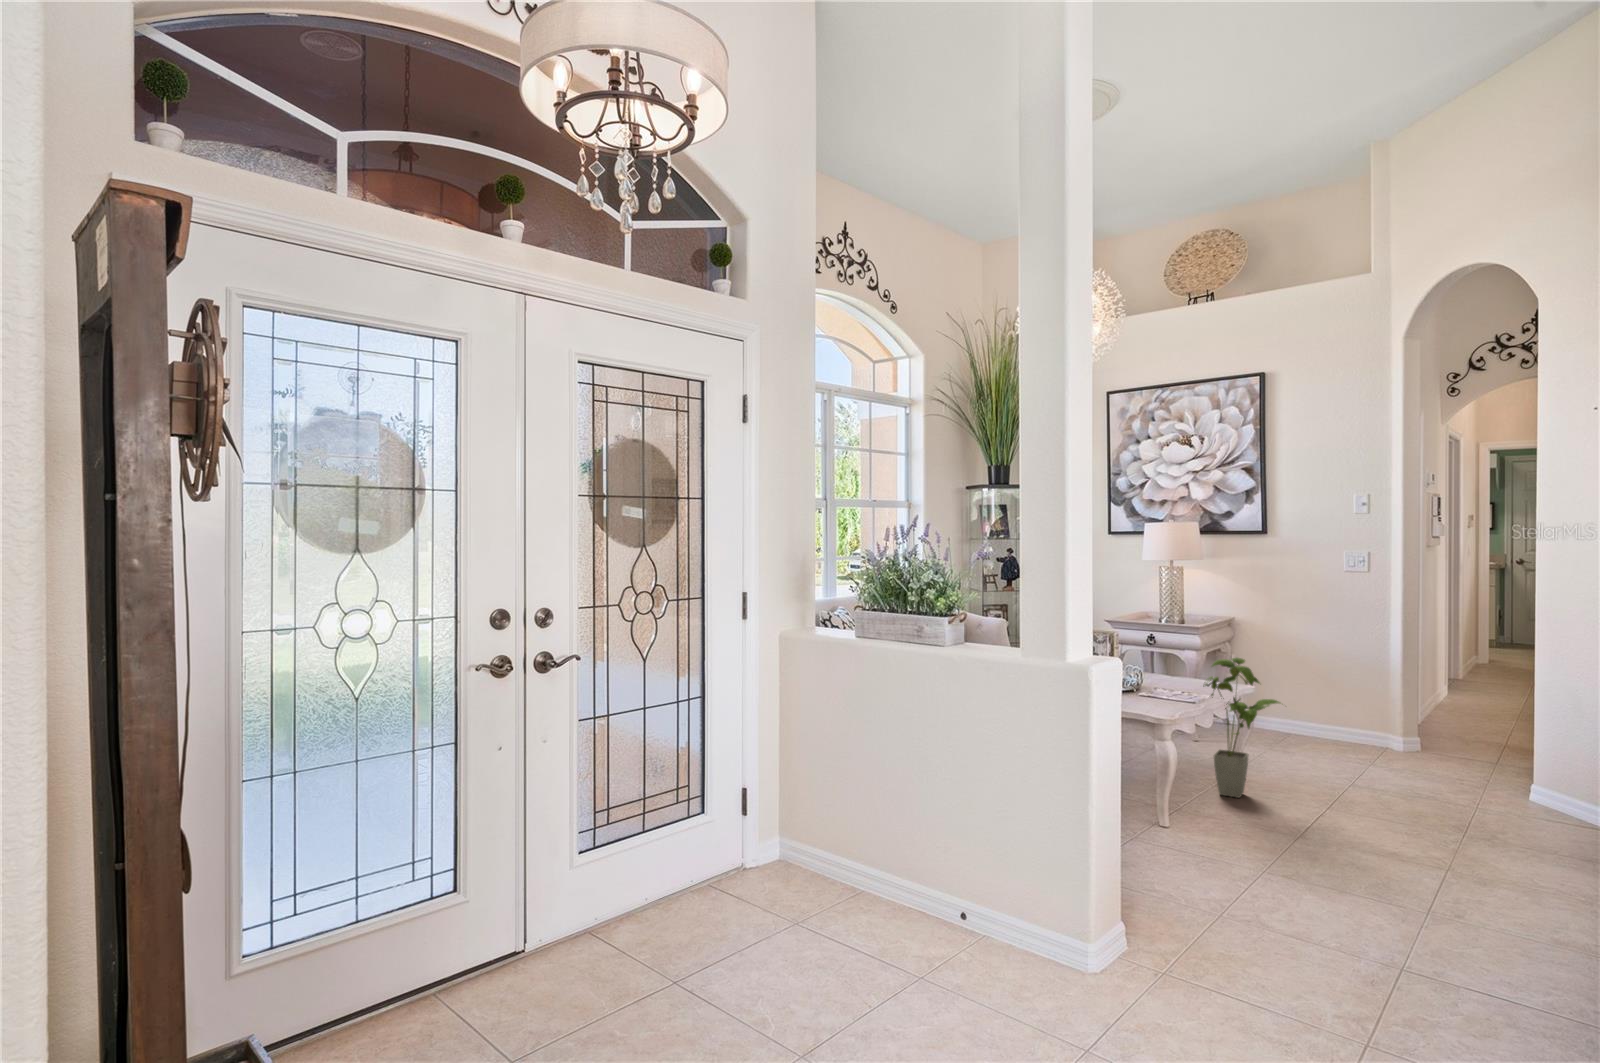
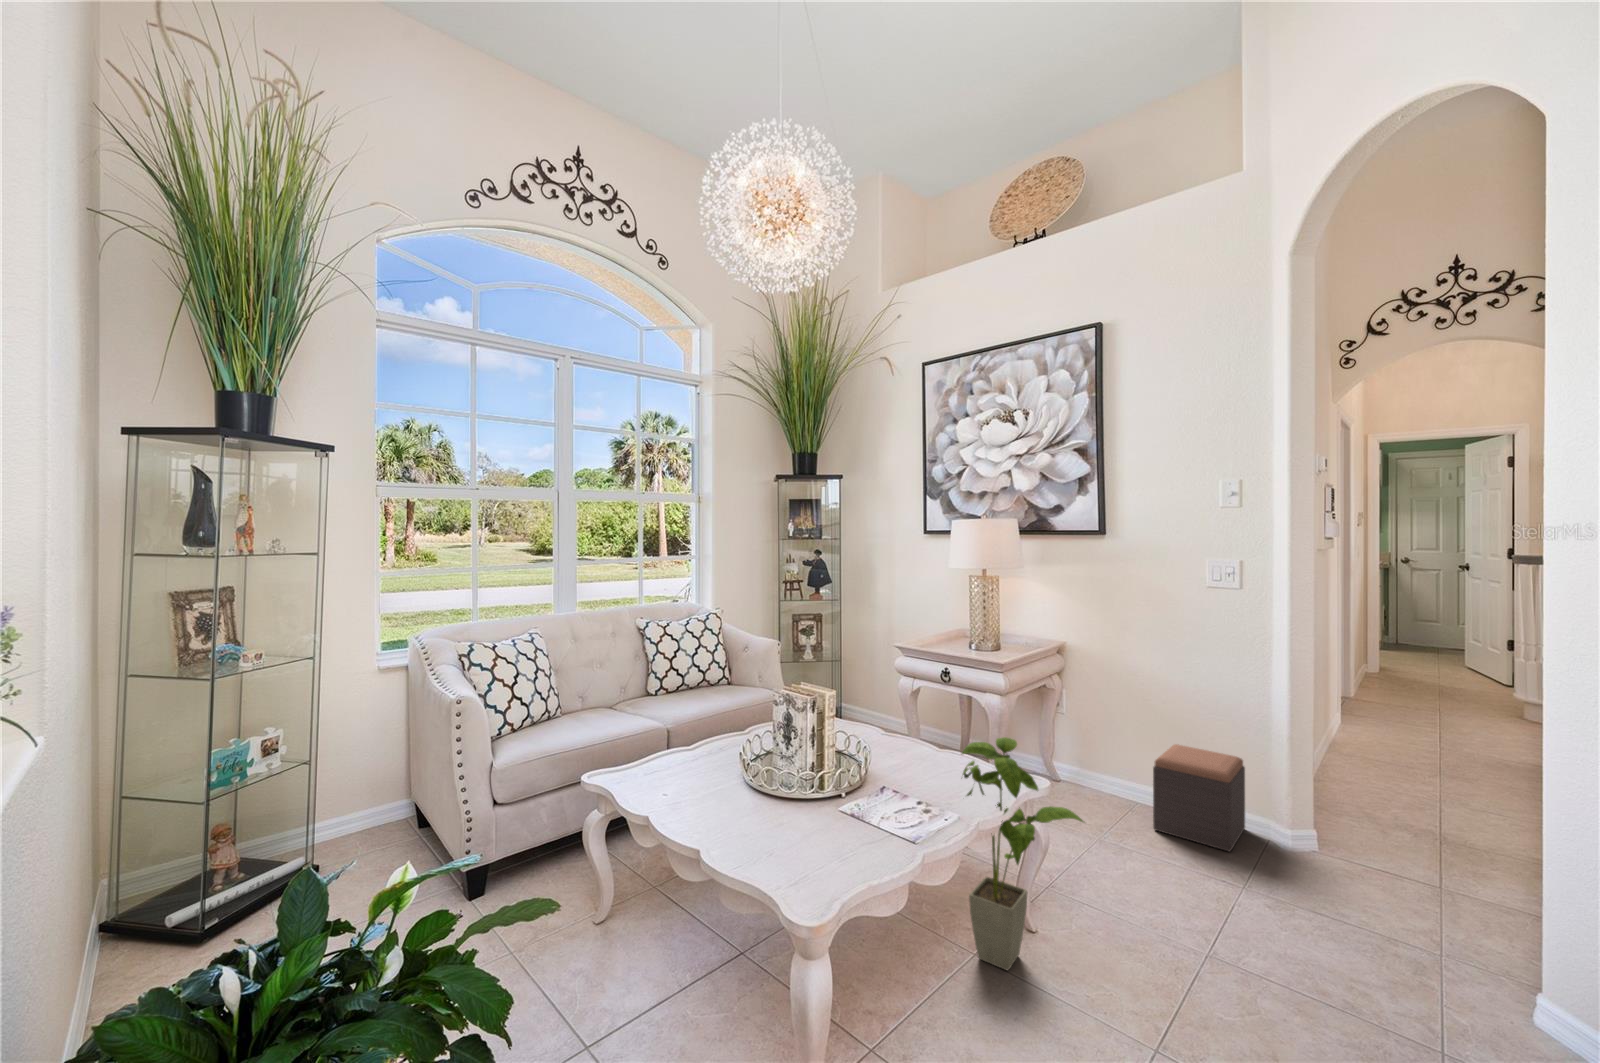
footstool: none [1310,690,1375,756] -> present [1153,744,1245,852]

